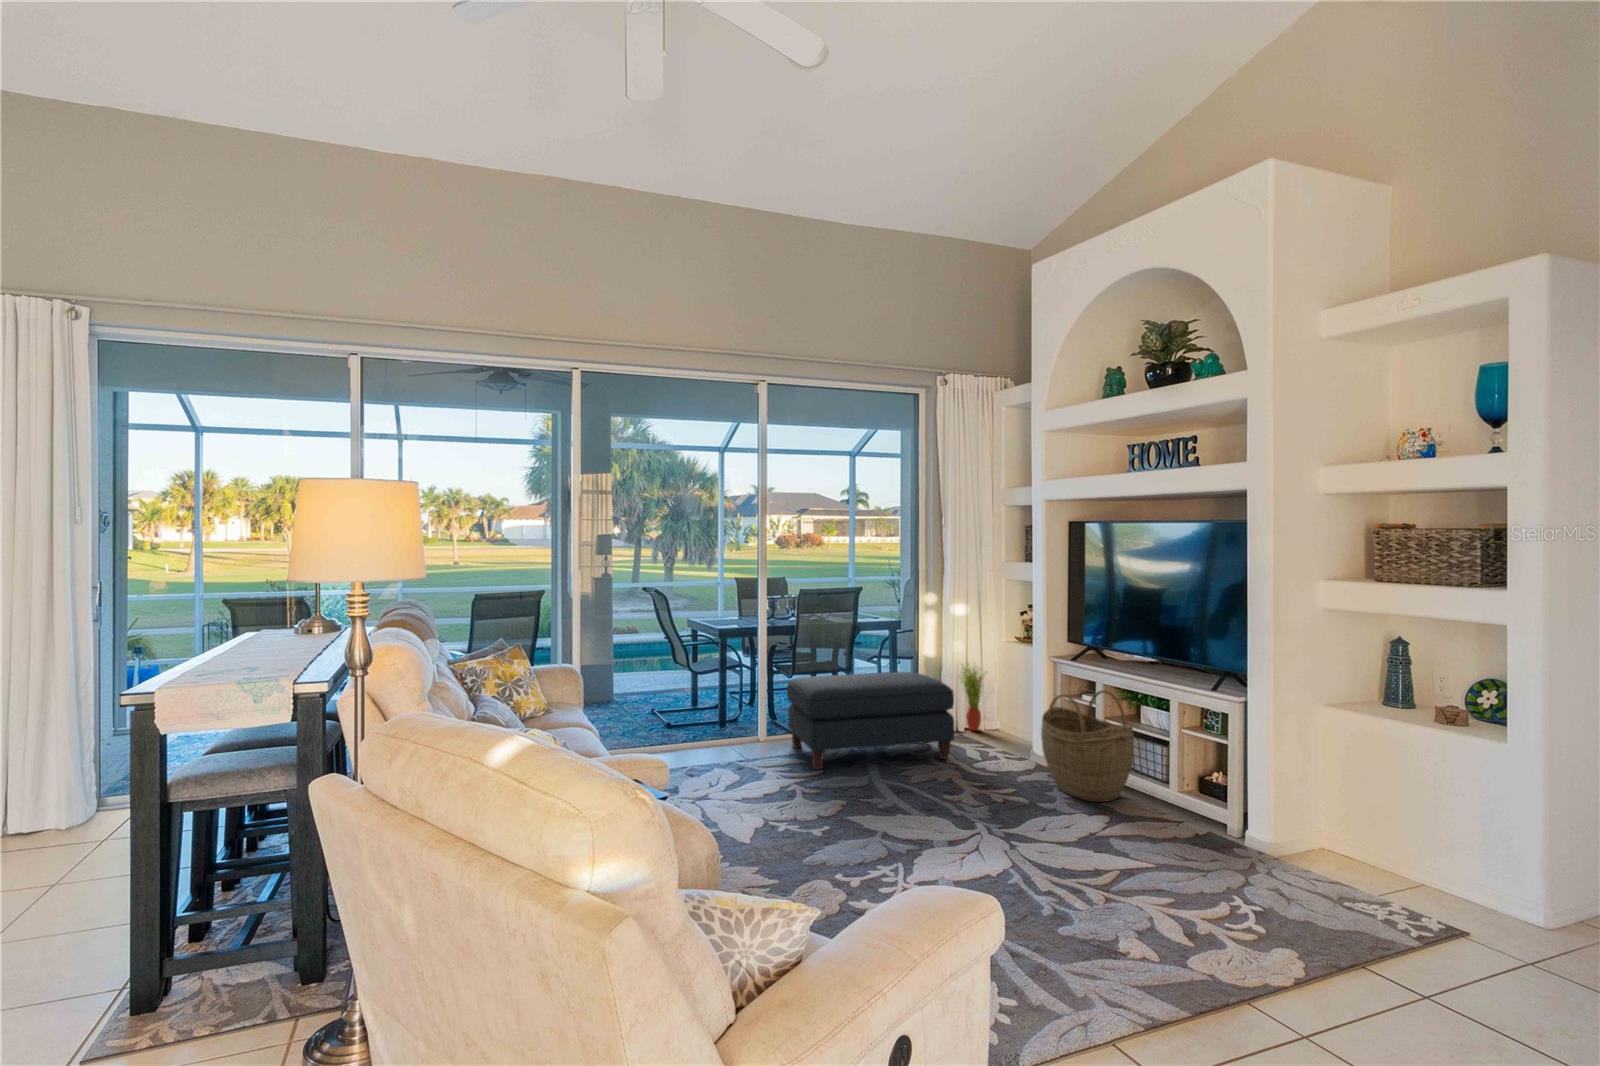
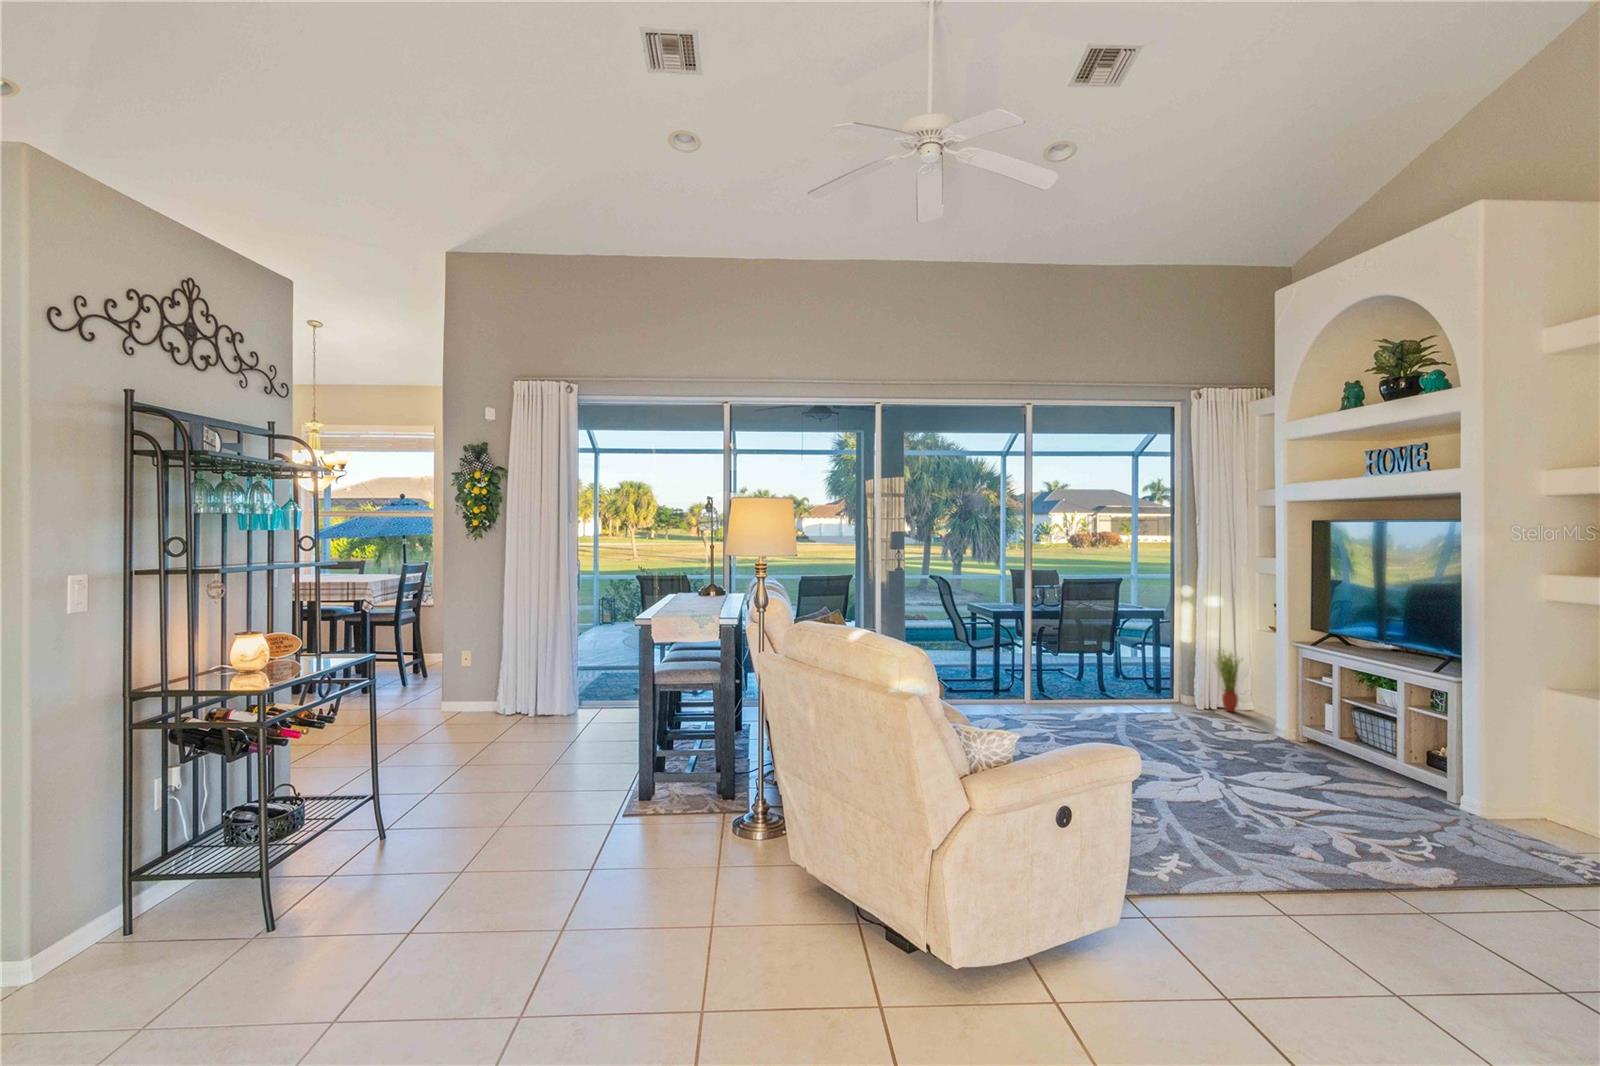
ottoman: present [787,672,954,770] -> none [1049,654,1199,728]
woven basket: present [1041,690,1134,802] -> none [1276,673,1365,767]

